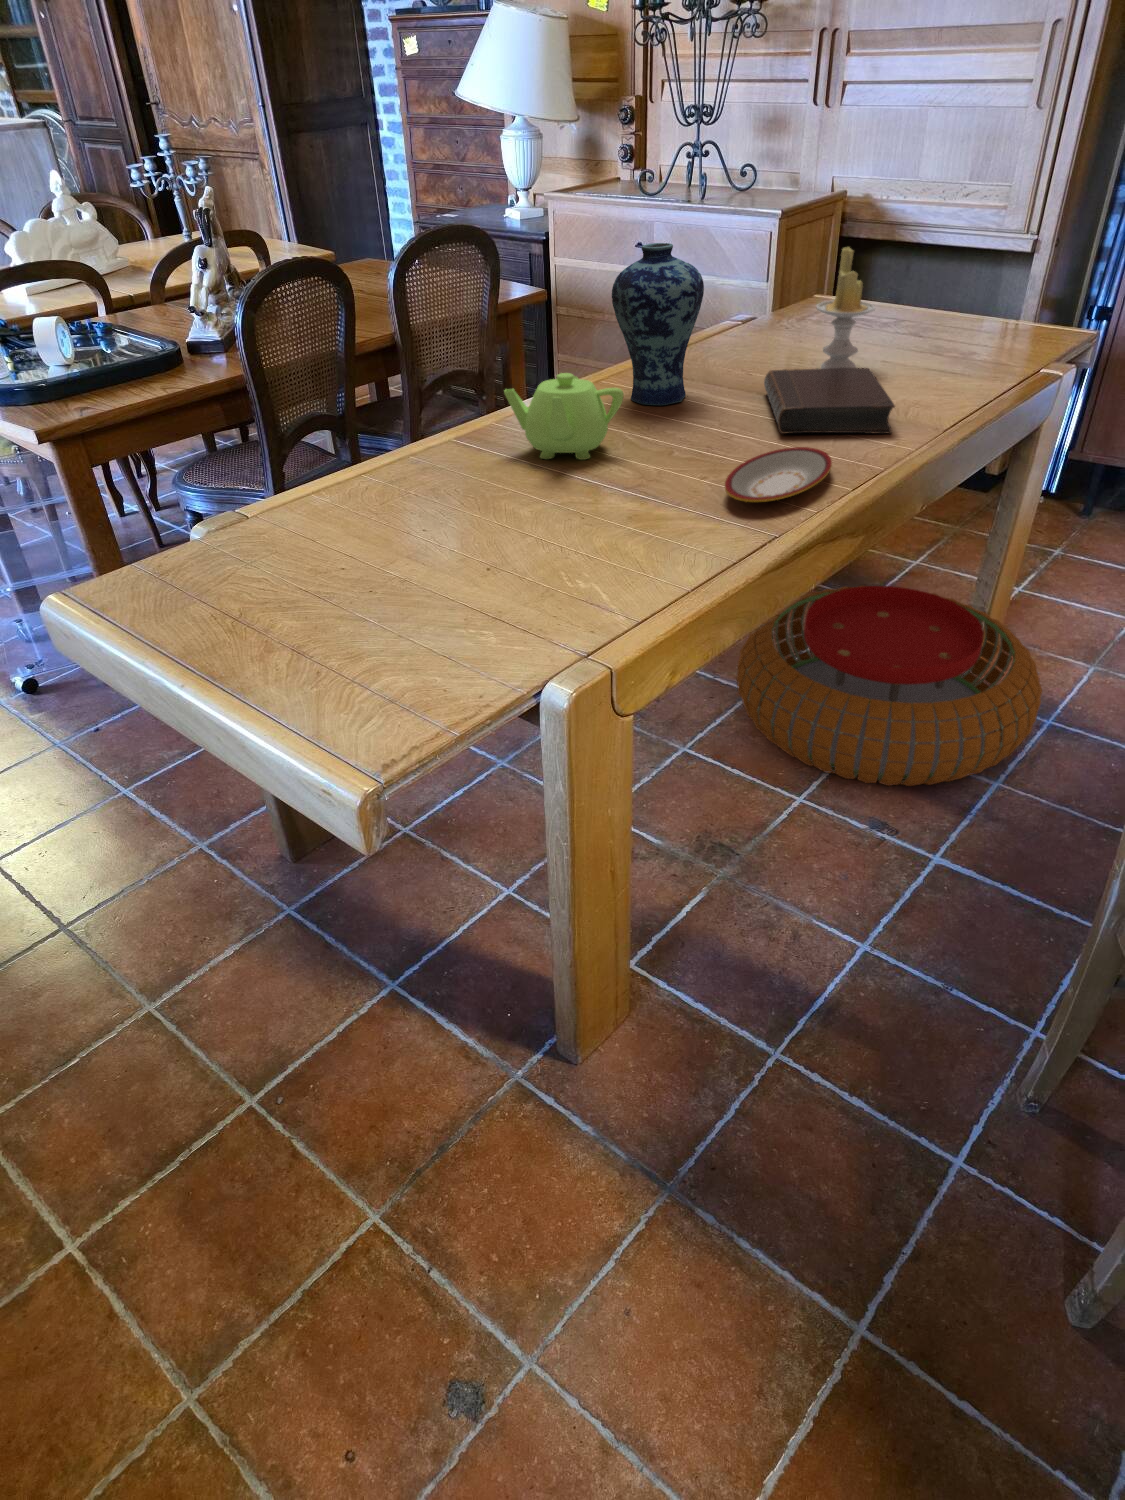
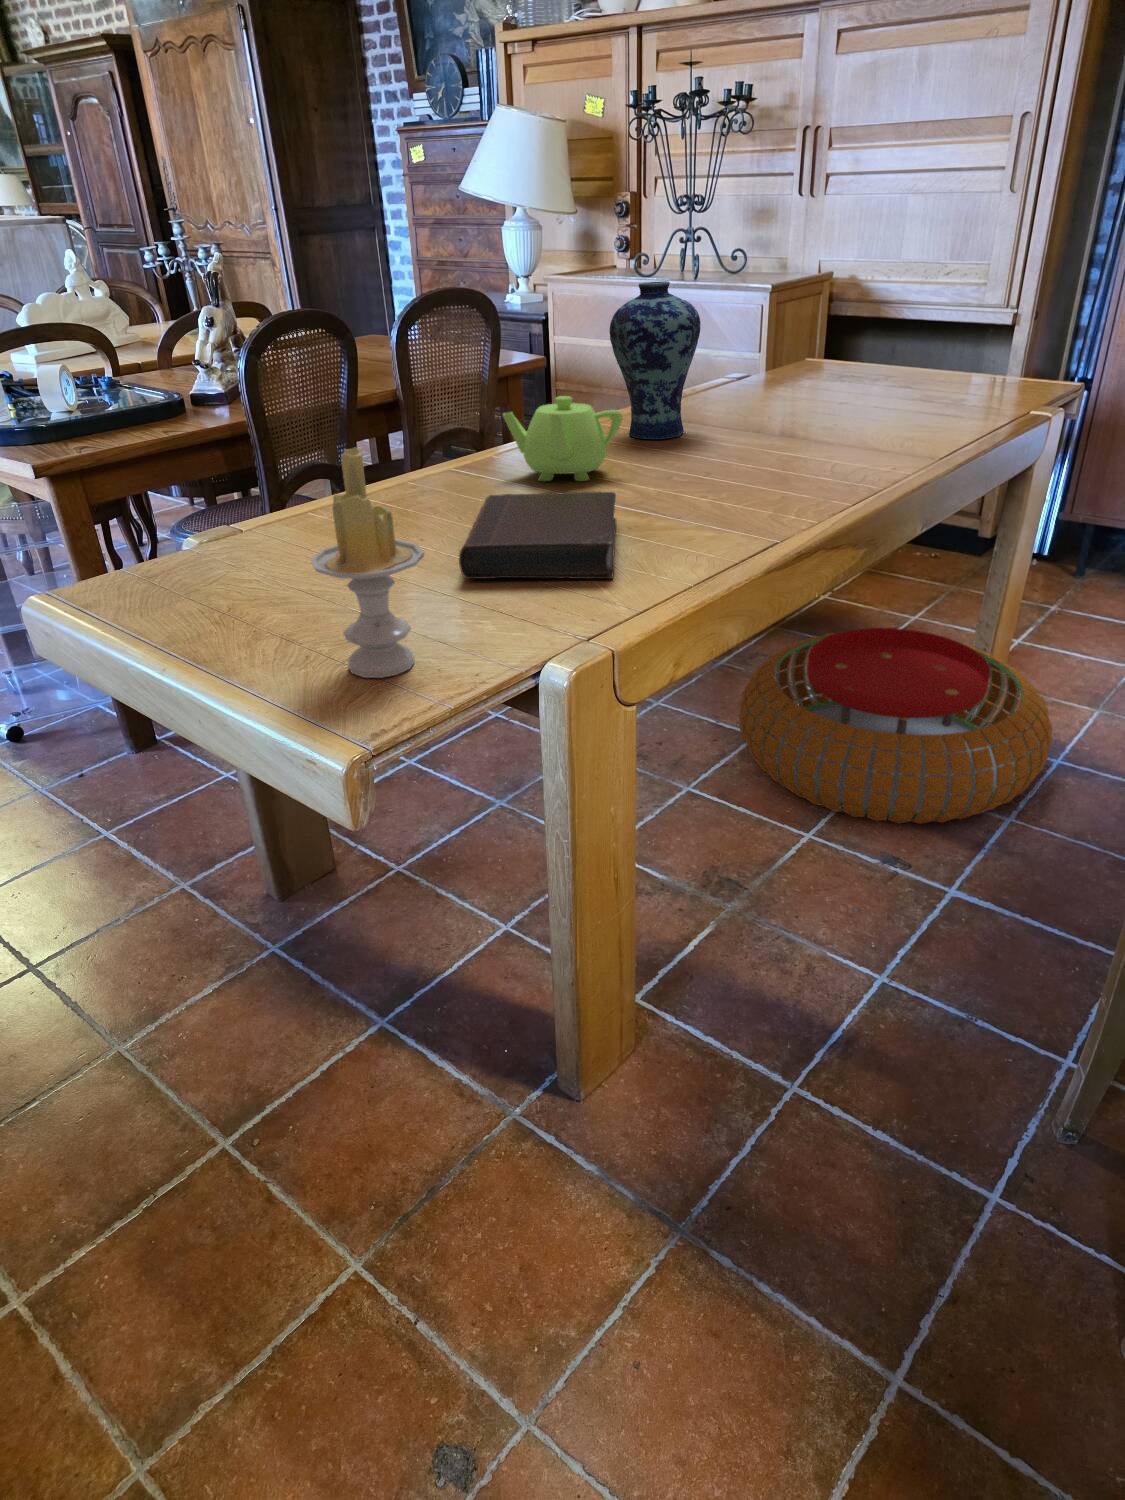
candle: present [817,247,875,369] -> present [311,448,424,678]
book: present [764,367,895,434] -> present [459,492,616,579]
plate: present [725,447,832,502] -> none [726,466,834,510]

